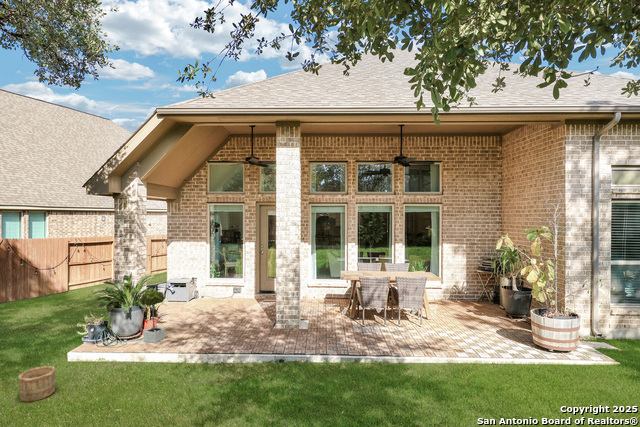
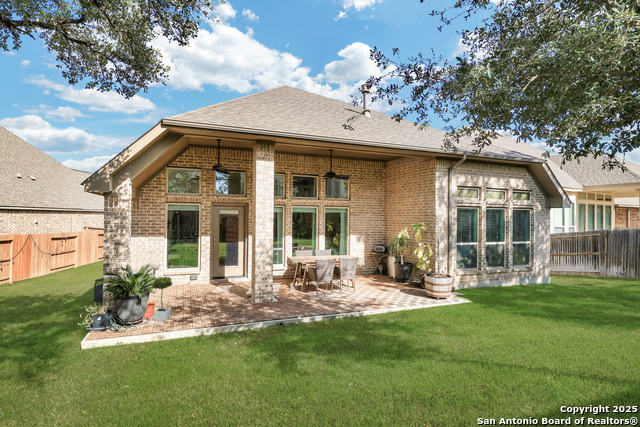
wooden bucket: present [18,366,56,402] -> none [106,336,134,364]

